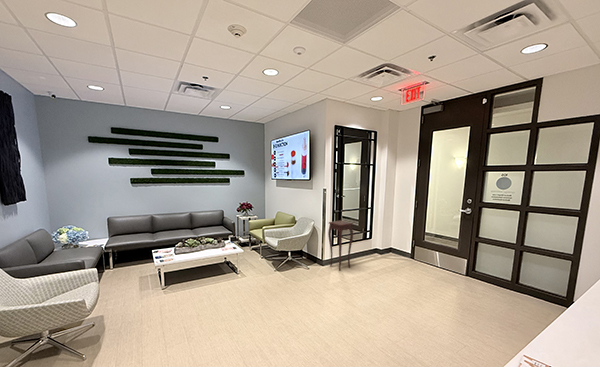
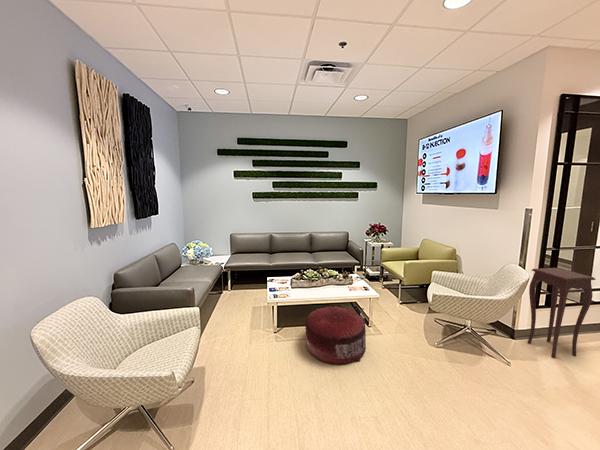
pouf: none [187,264,234,303] -> present [305,306,366,364]

